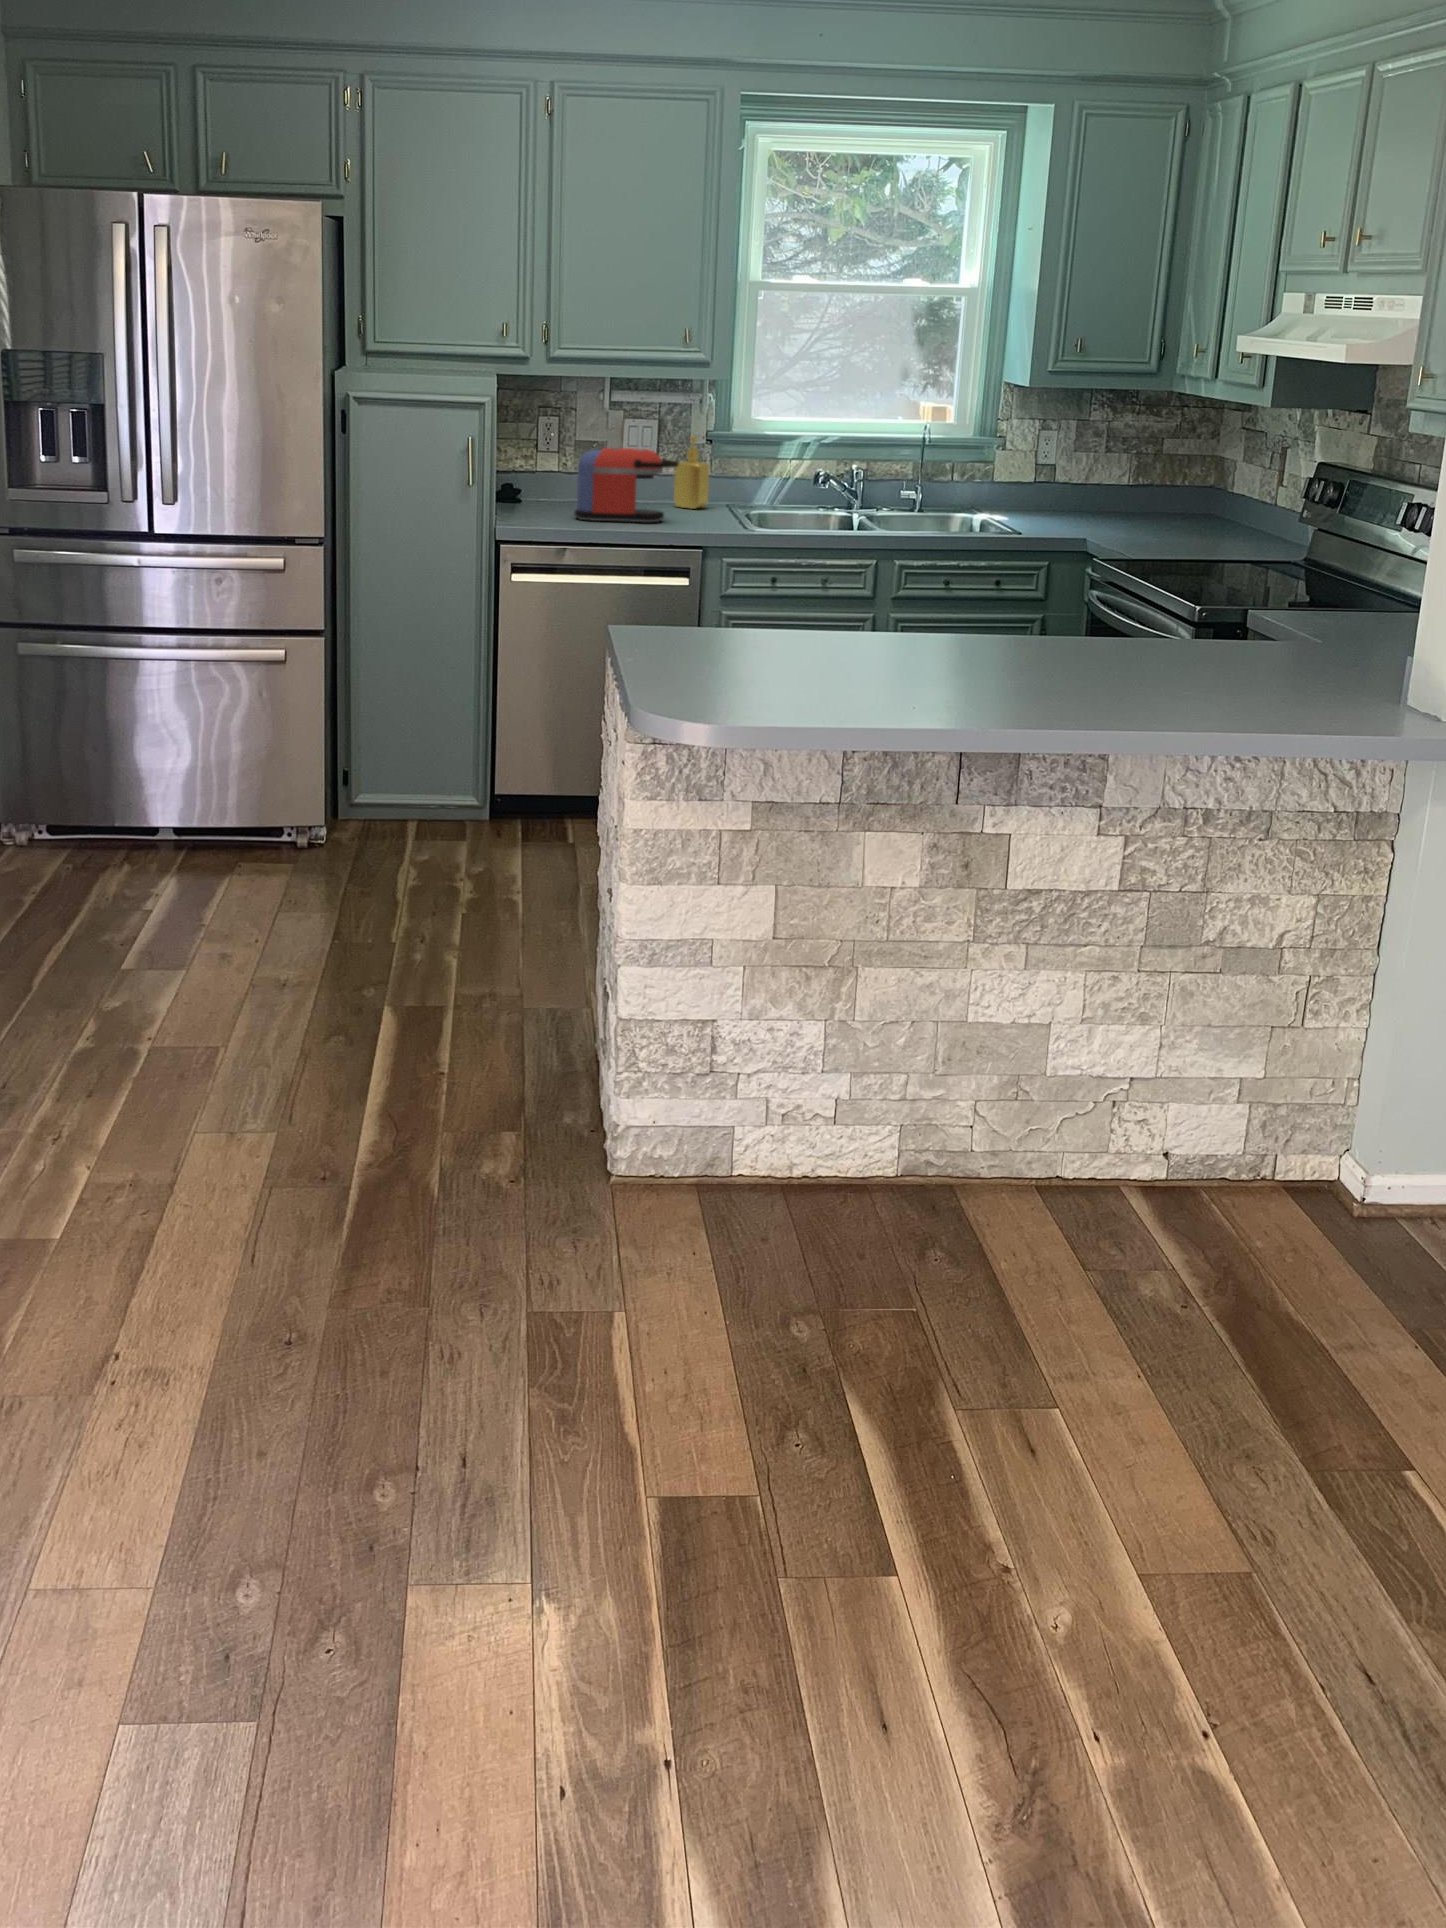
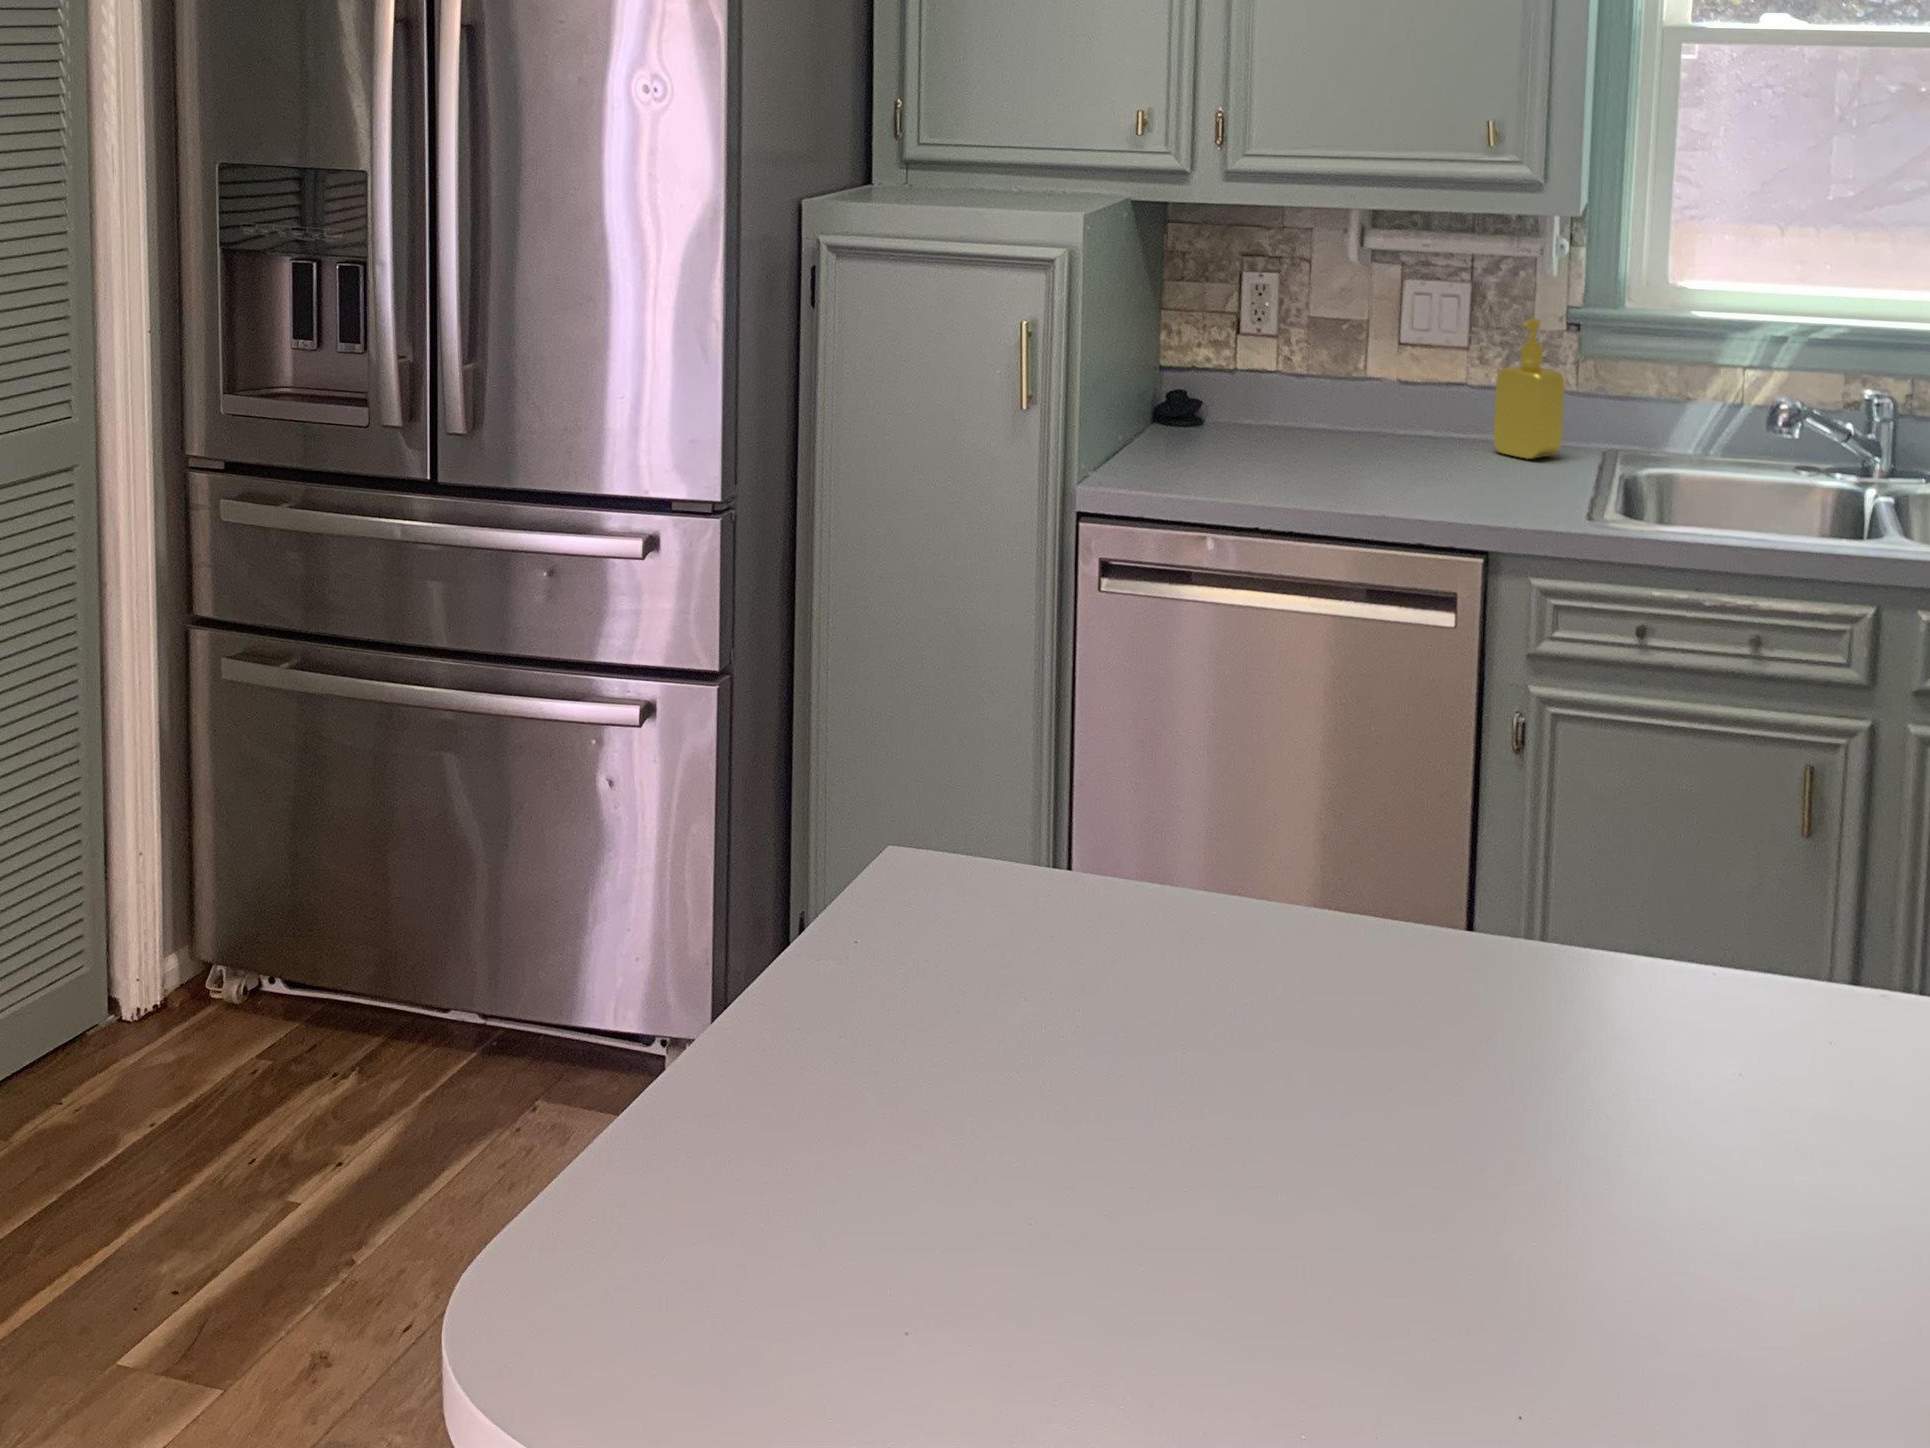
coffee maker: present [575,448,678,522] -> none [1264,343,1469,491]

